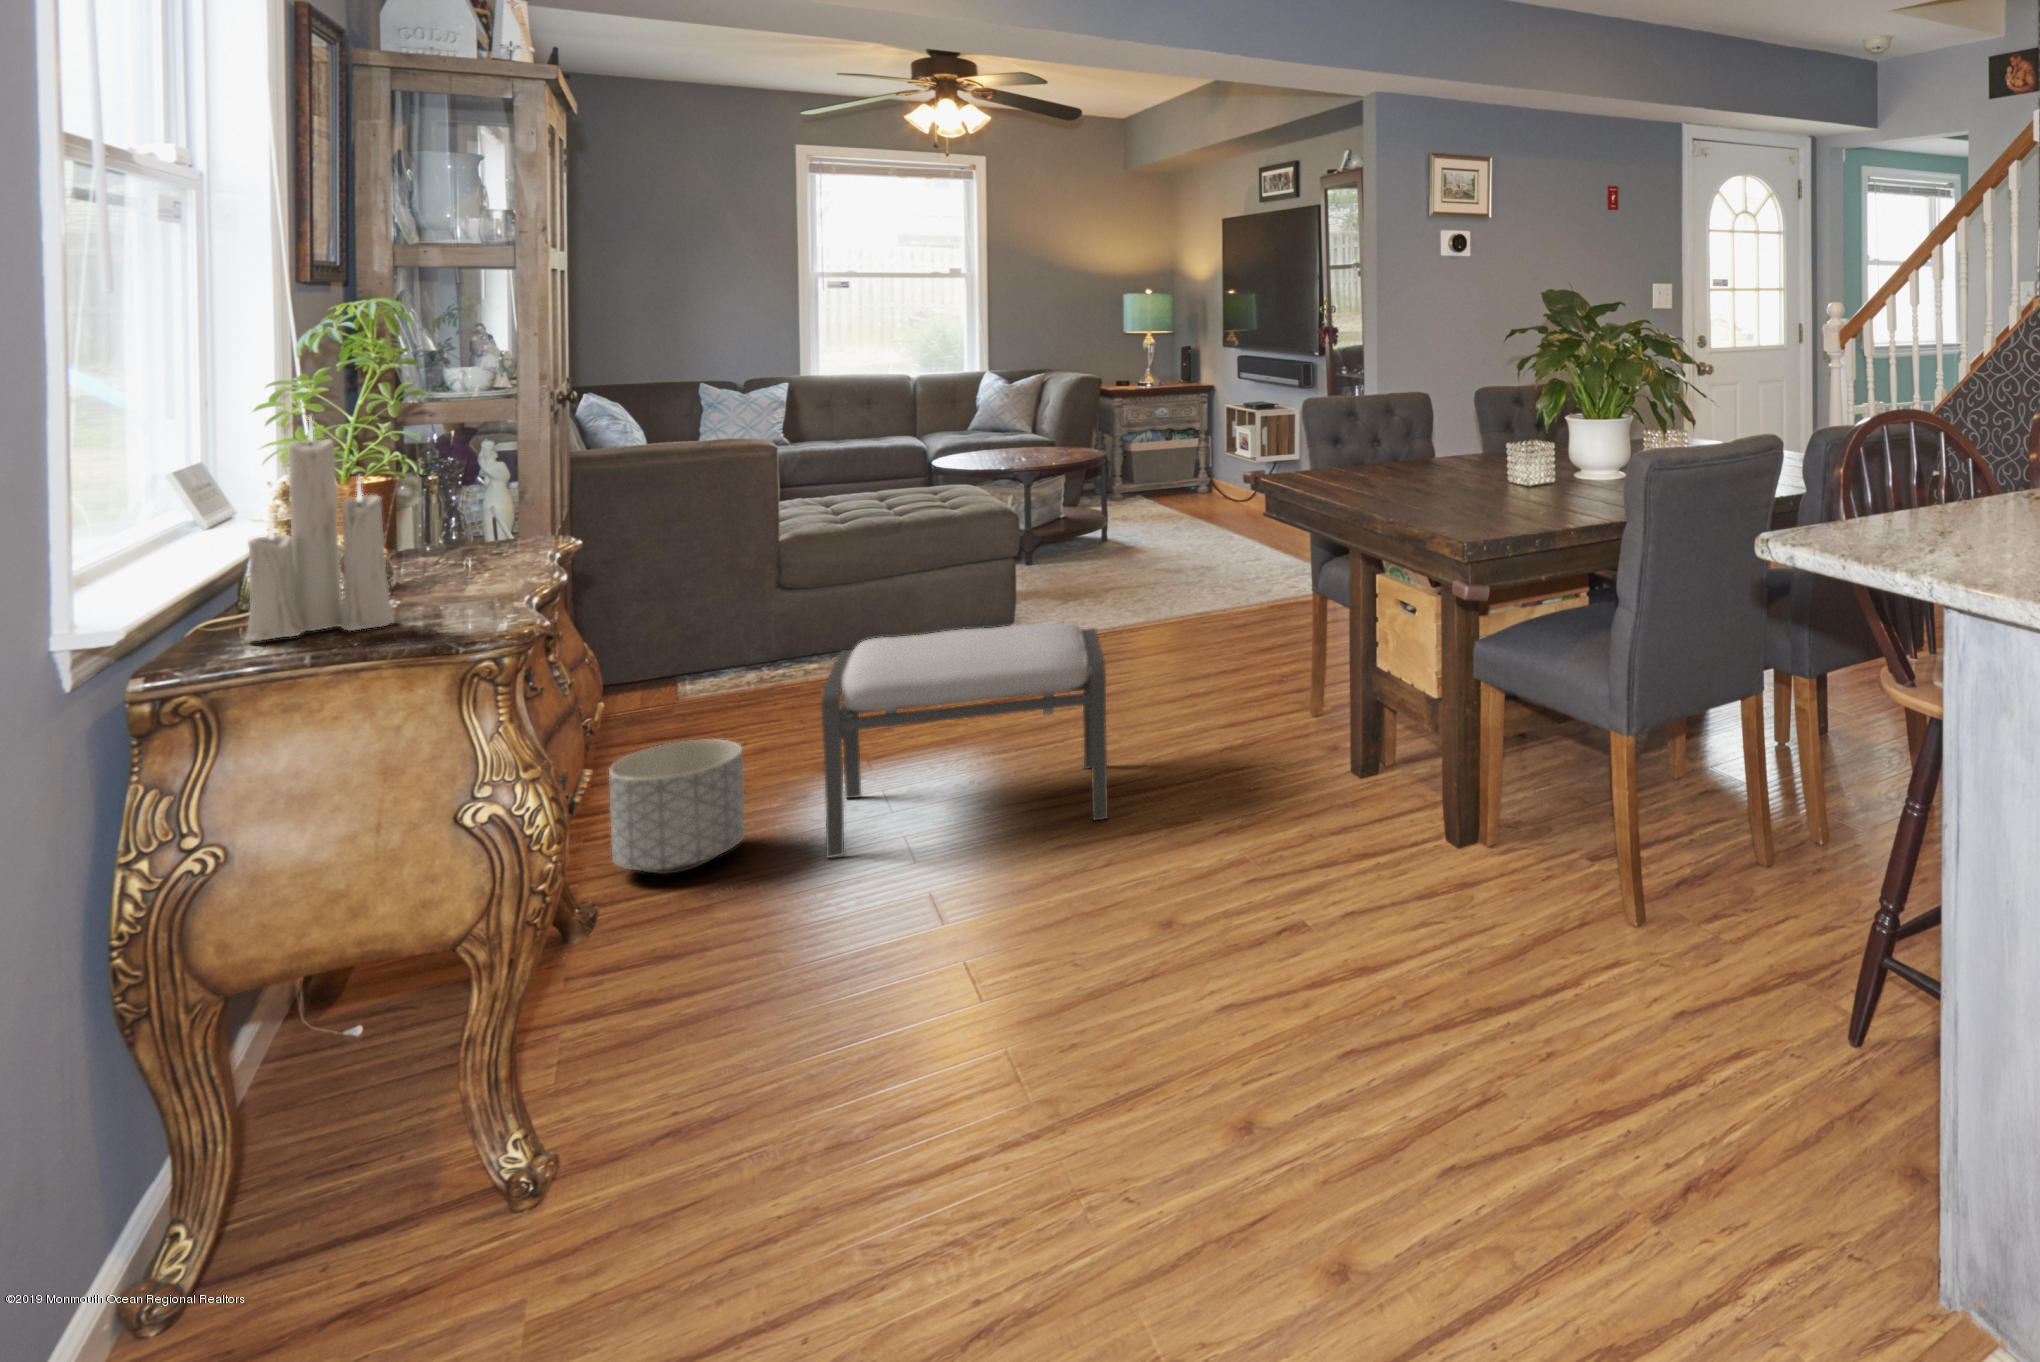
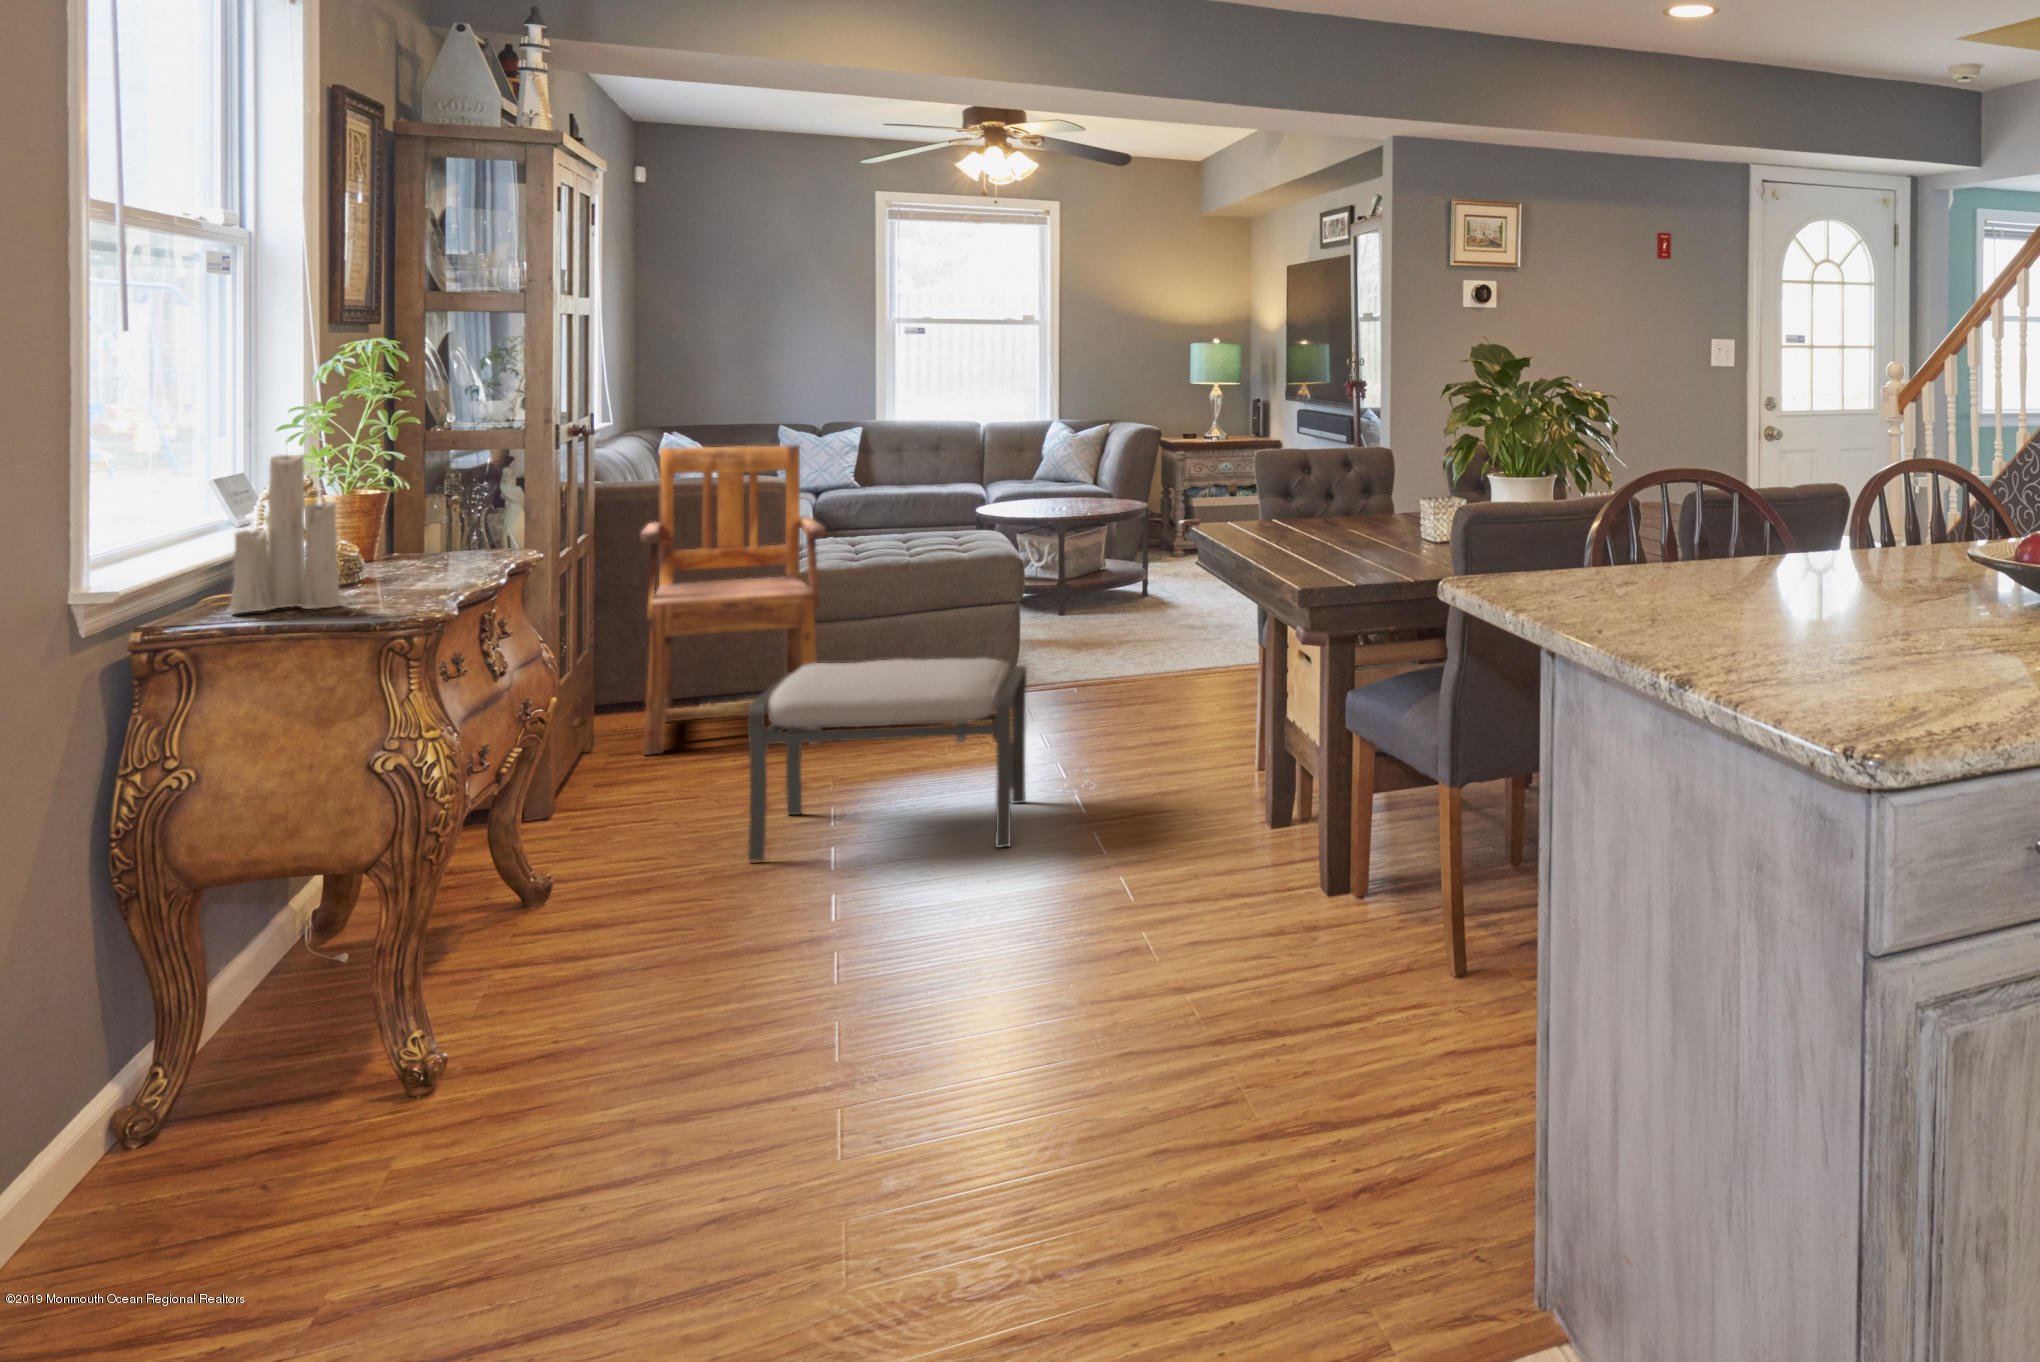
armchair: none [633,406,841,739] -> present [640,445,826,755]
planter: present [609,739,745,874] -> none [566,747,684,865]

